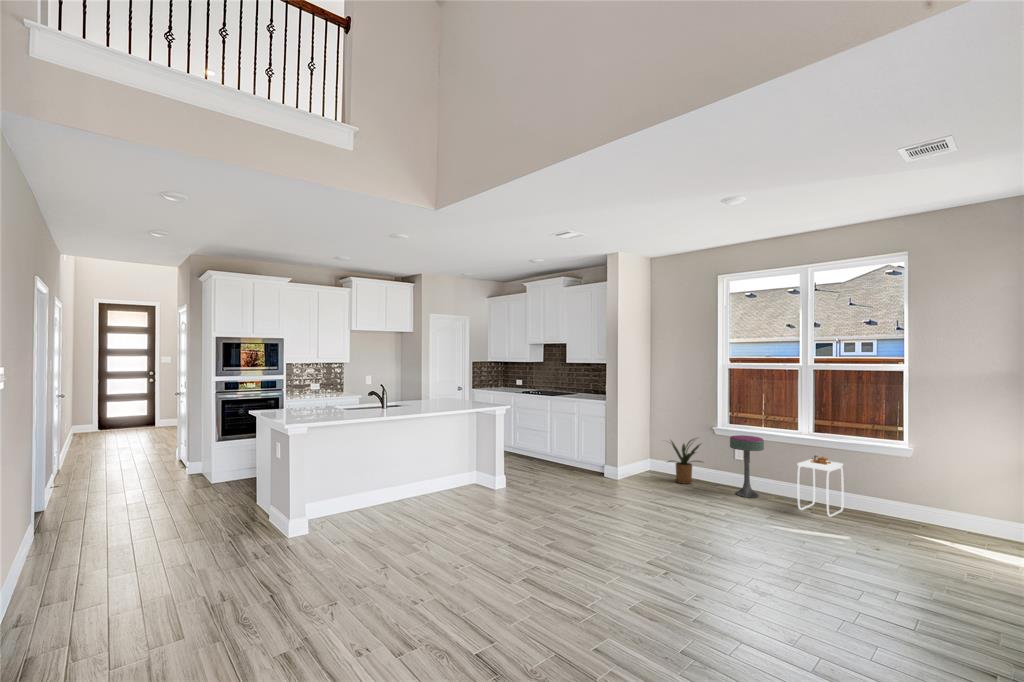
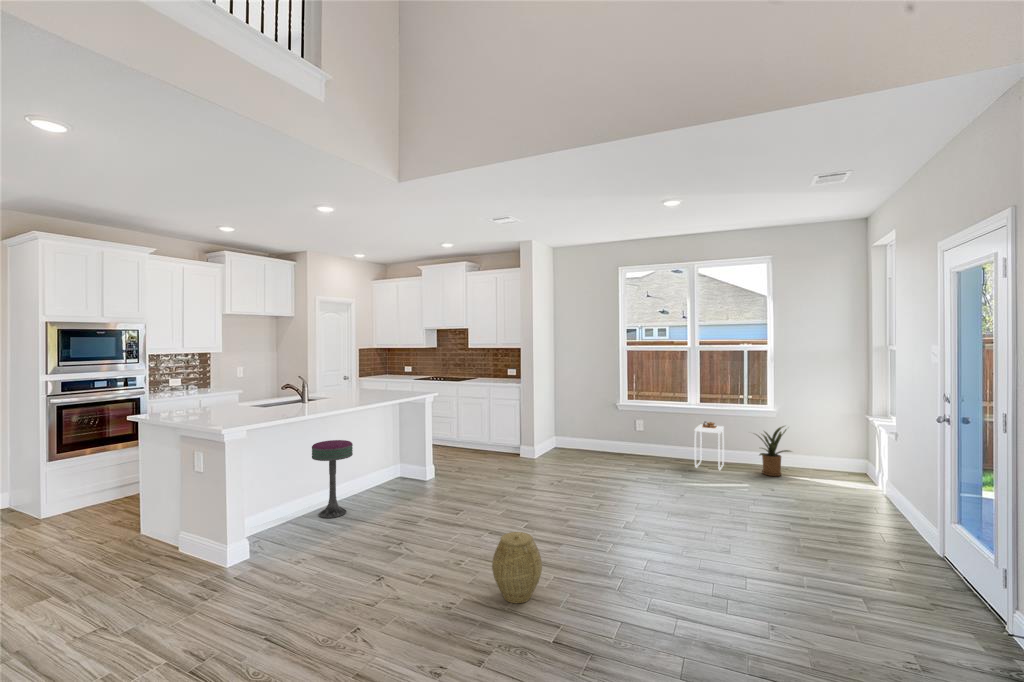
bar stool: present [730,435,764,497] -> present [312,440,353,518]
house plant: present [668,438,702,484] -> present [758,426,791,476]
woven basket: none [457,542,506,612] -> present [492,532,542,603]

